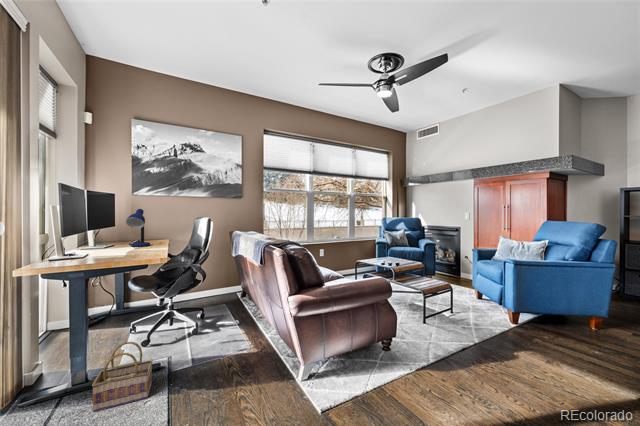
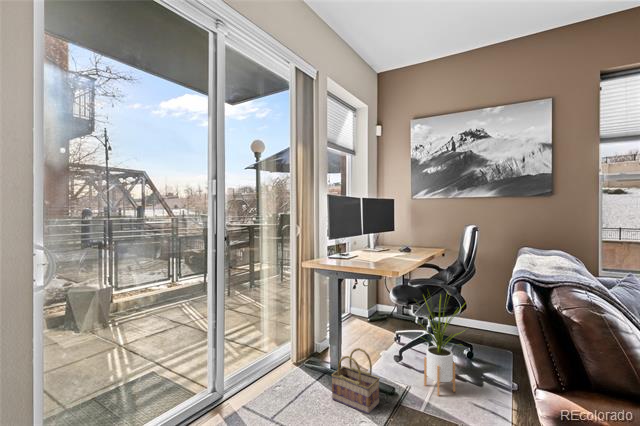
desk lamp: present [126,209,150,247] -> none [386,215,412,256]
house plant: none [172,267,218,352] -> present [417,295,460,396]

